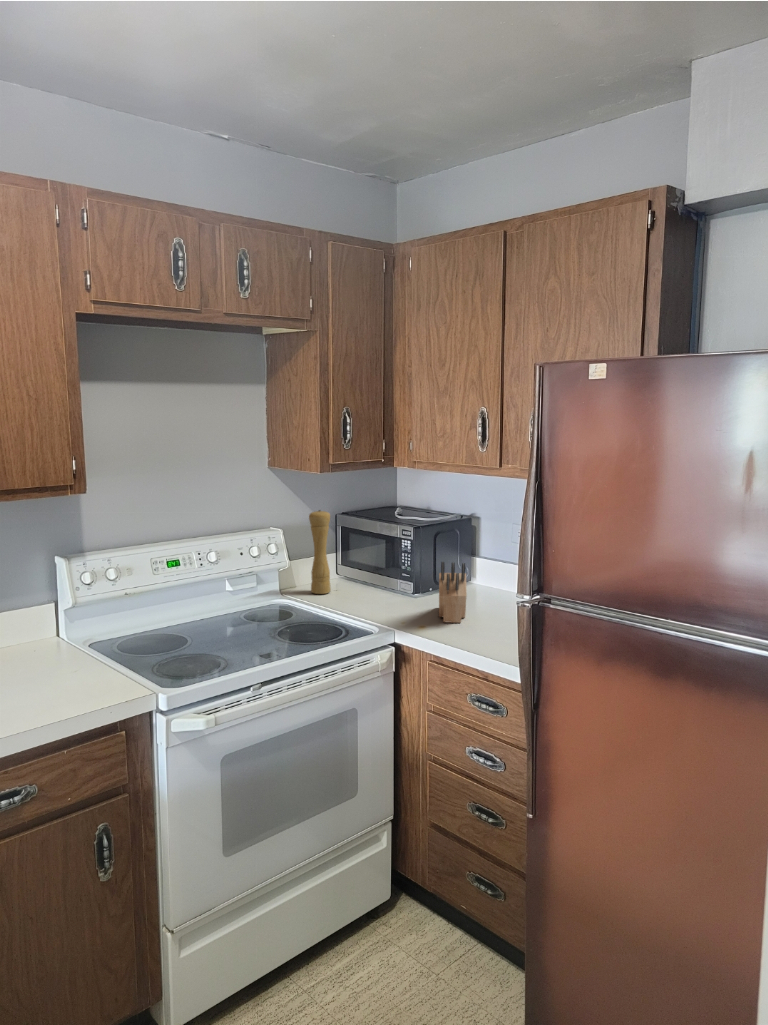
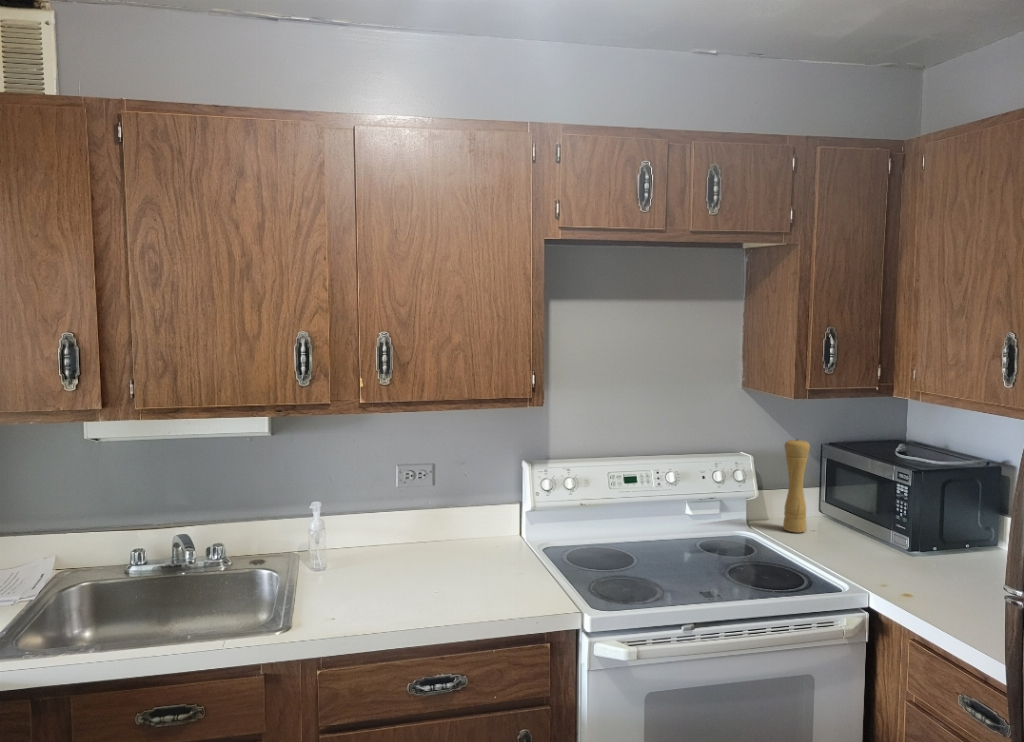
knife block: present [439,562,467,623] -> none [932,519,976,598]

